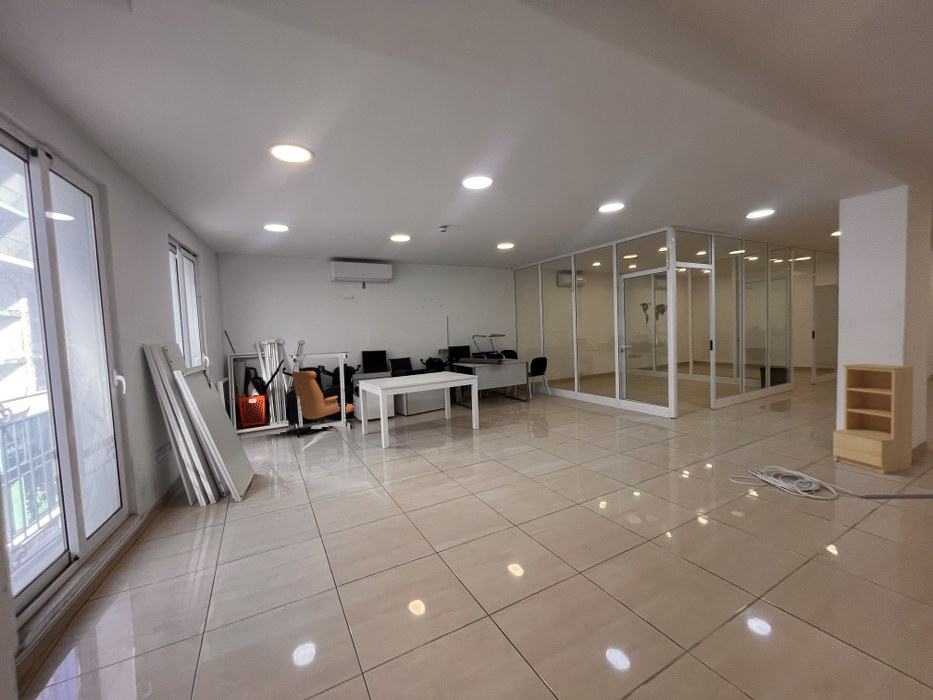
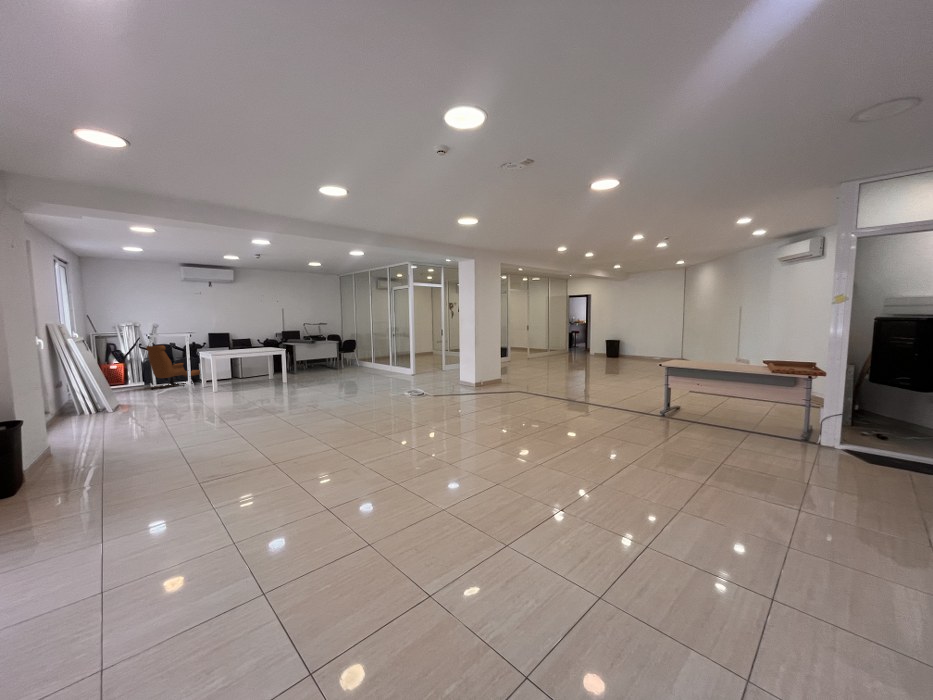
bookshelf: present [833,364,914,474] -> none [445,341,469,389]

